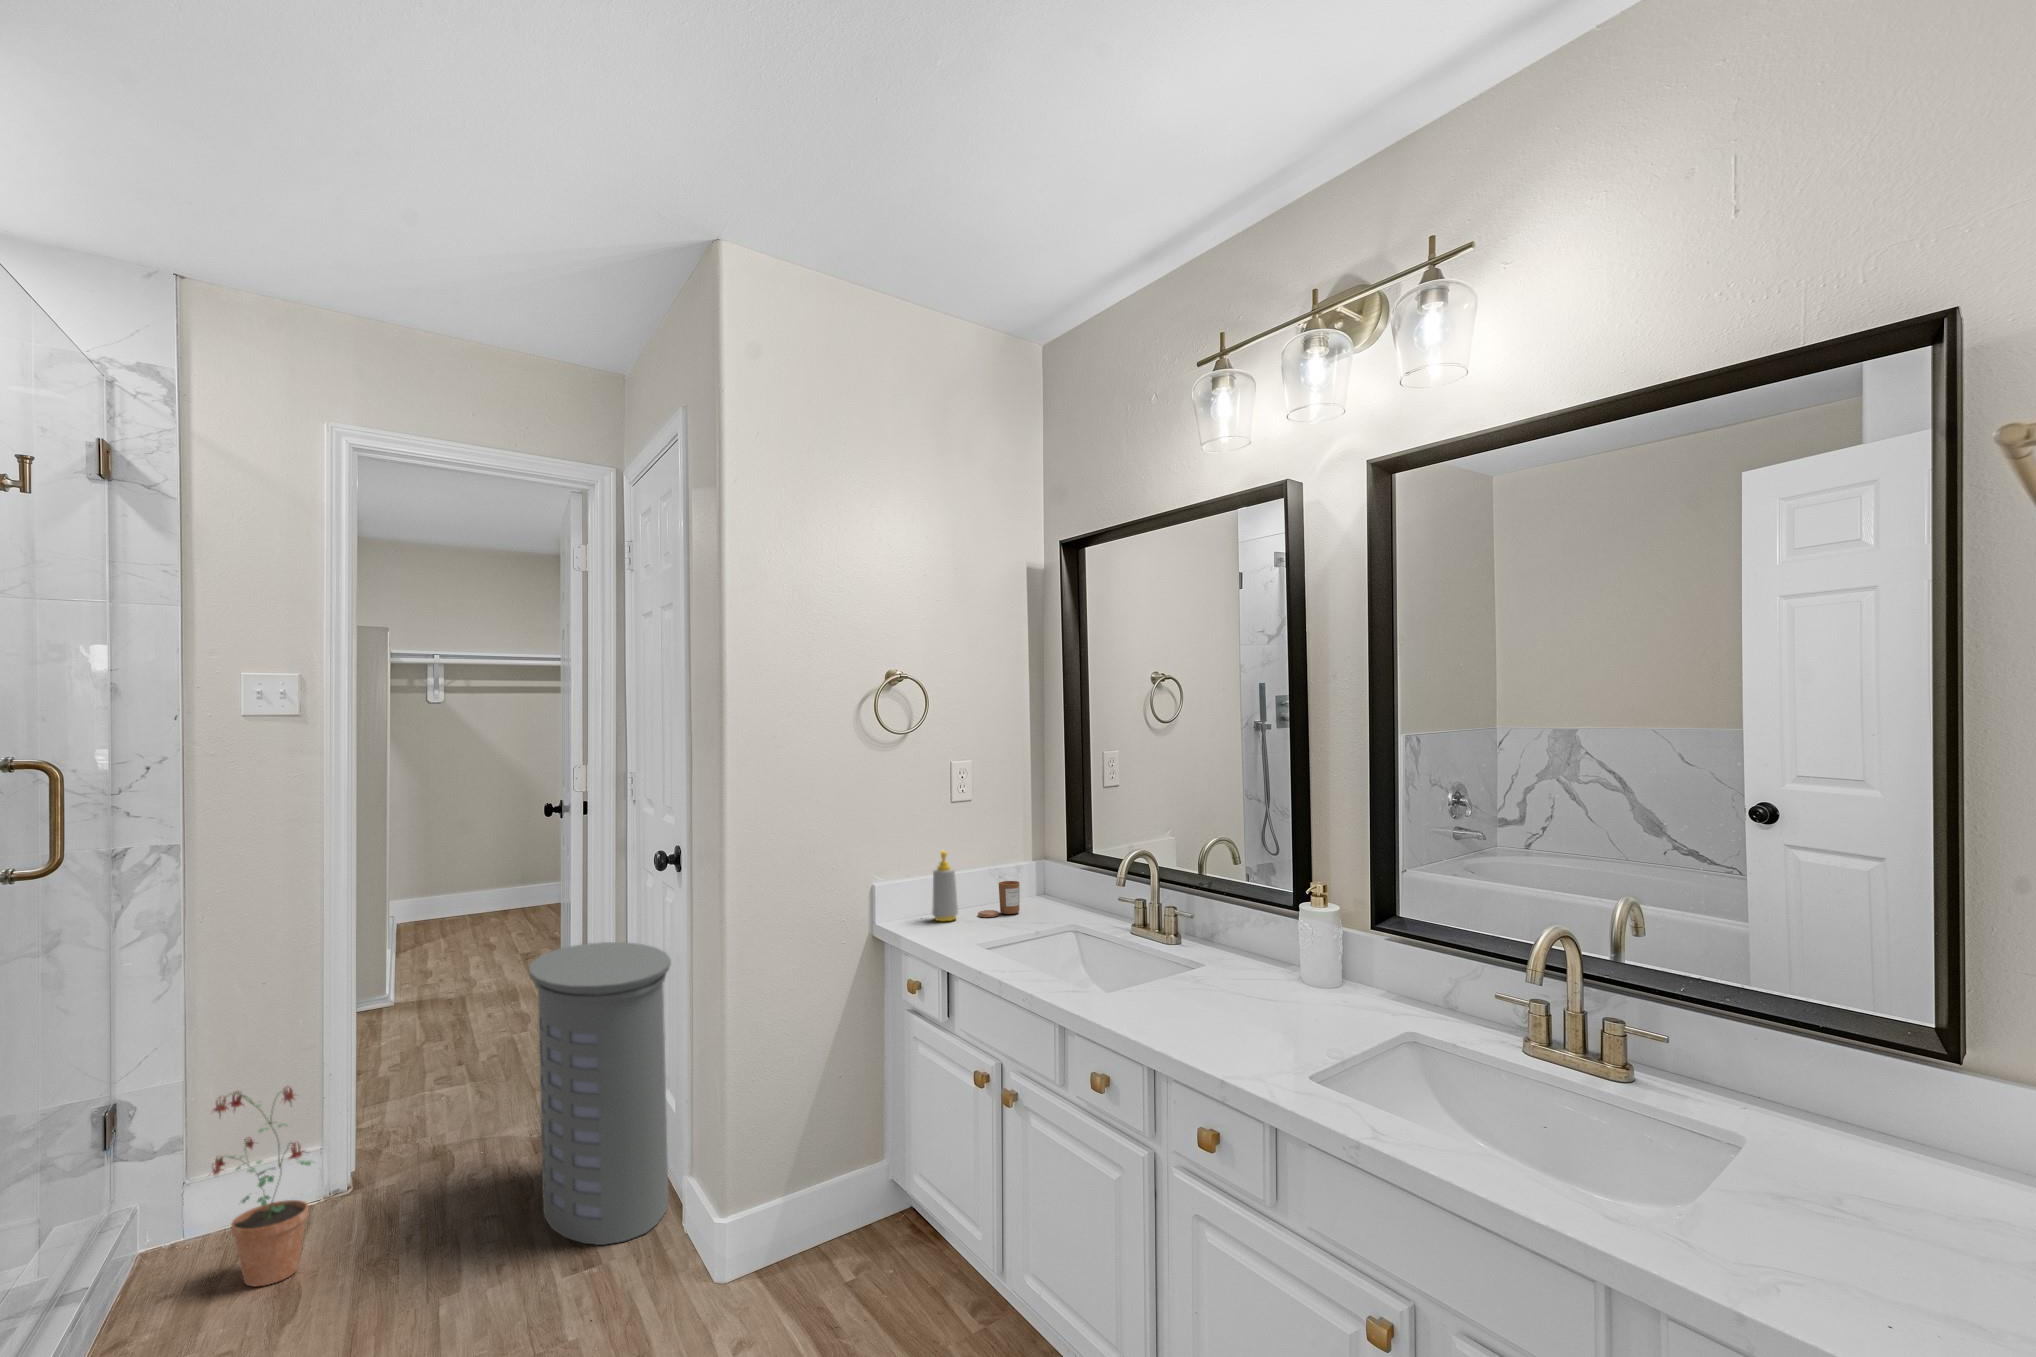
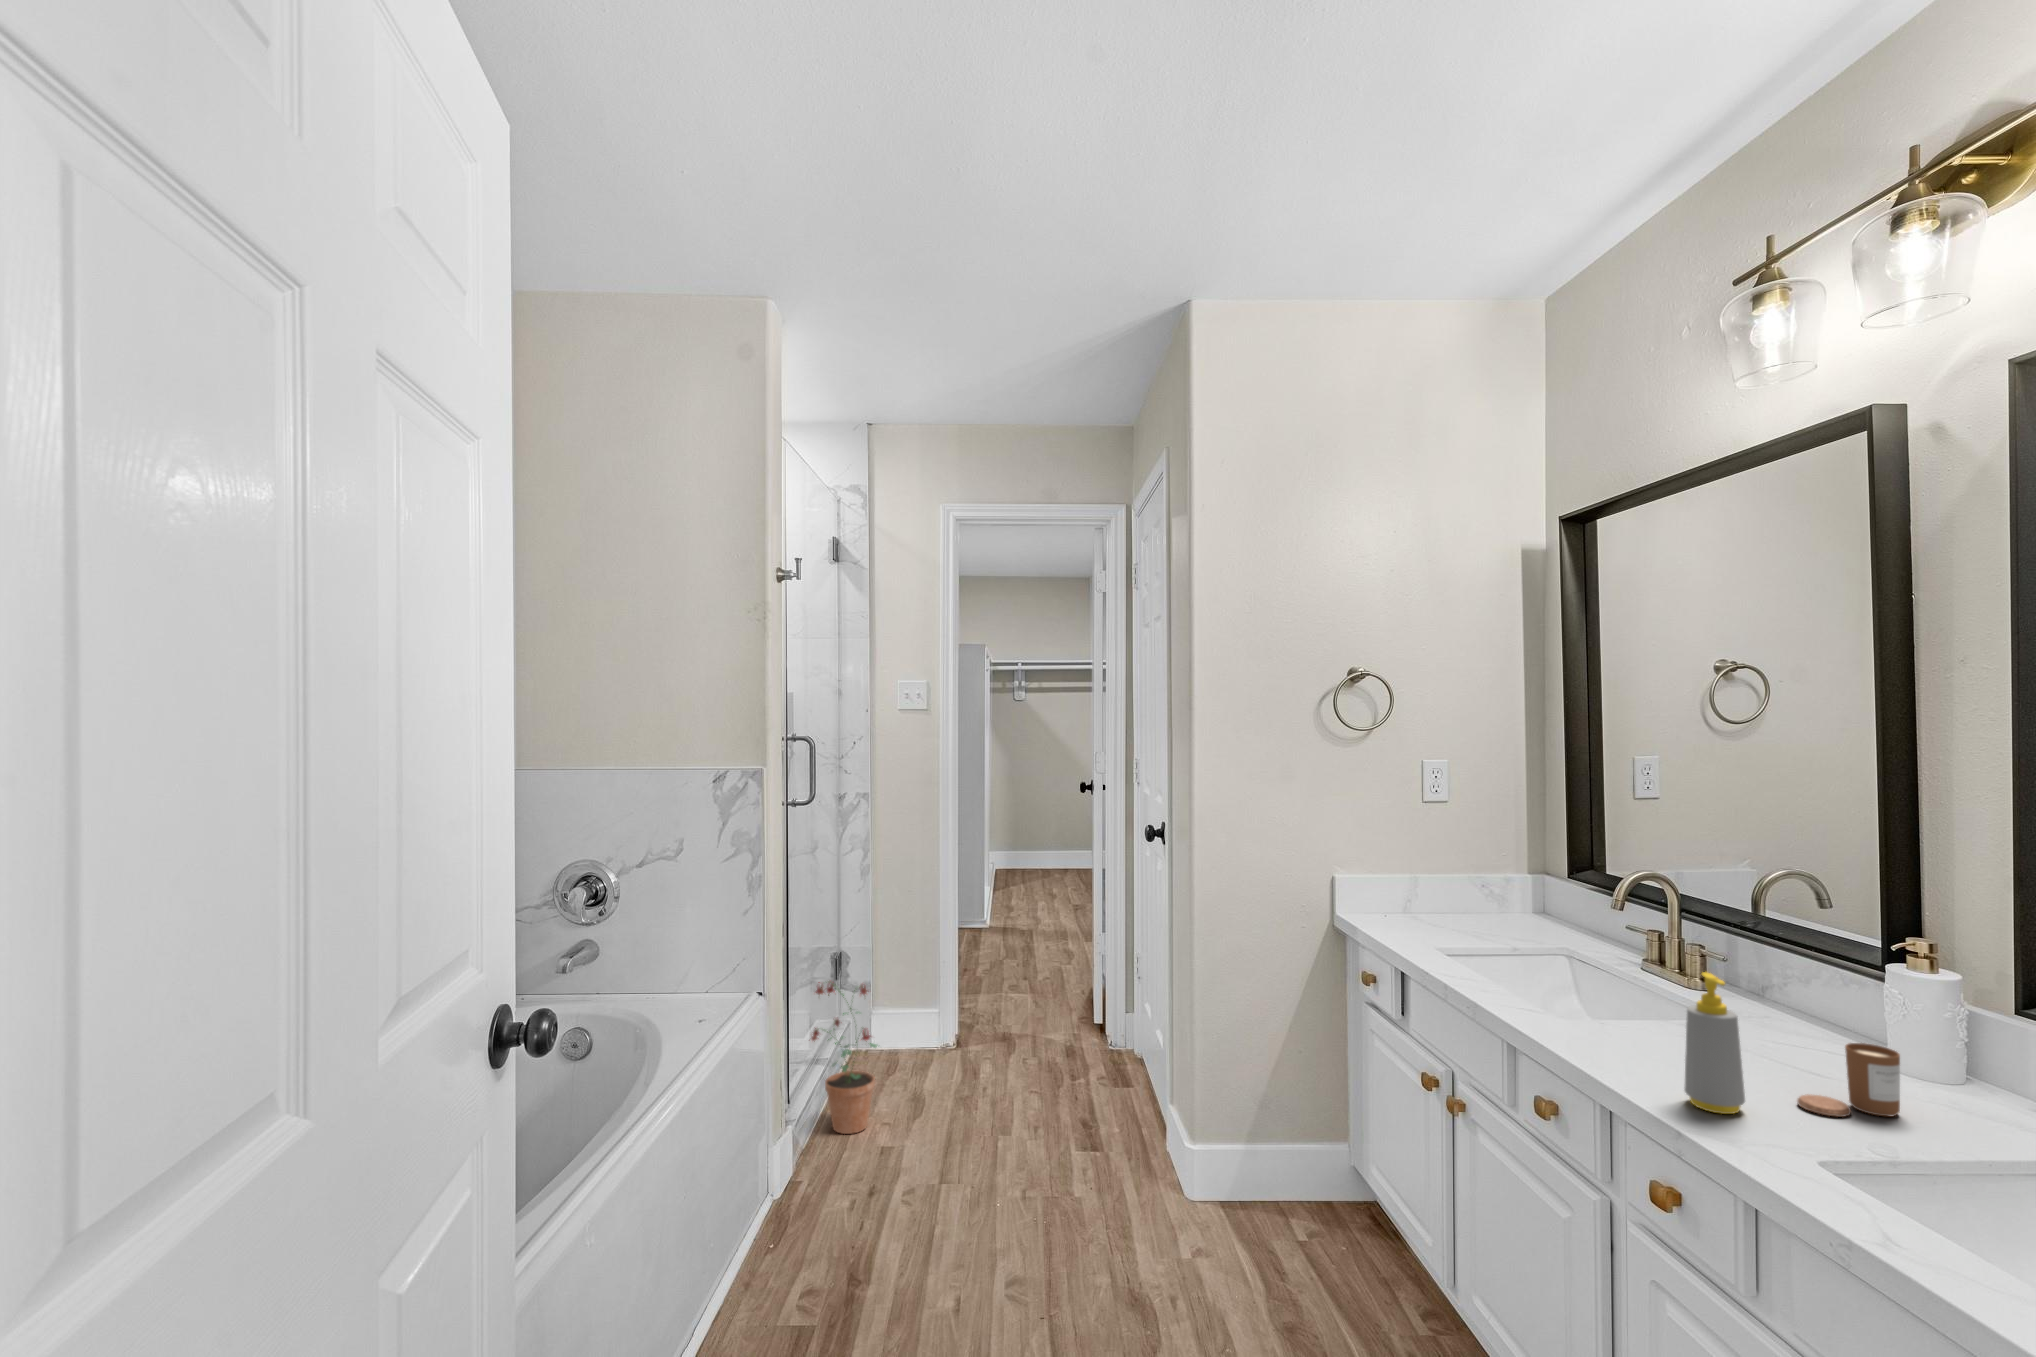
soap bottle: present [932,851,958,921] -> present [1684,972,1745,1114]
candle: present [978,881,1020,917] -> present [1797,1043,1900,1117]
laundry hamper: present [529,942,671,1245] -> none [1034,901,1150,1173]

